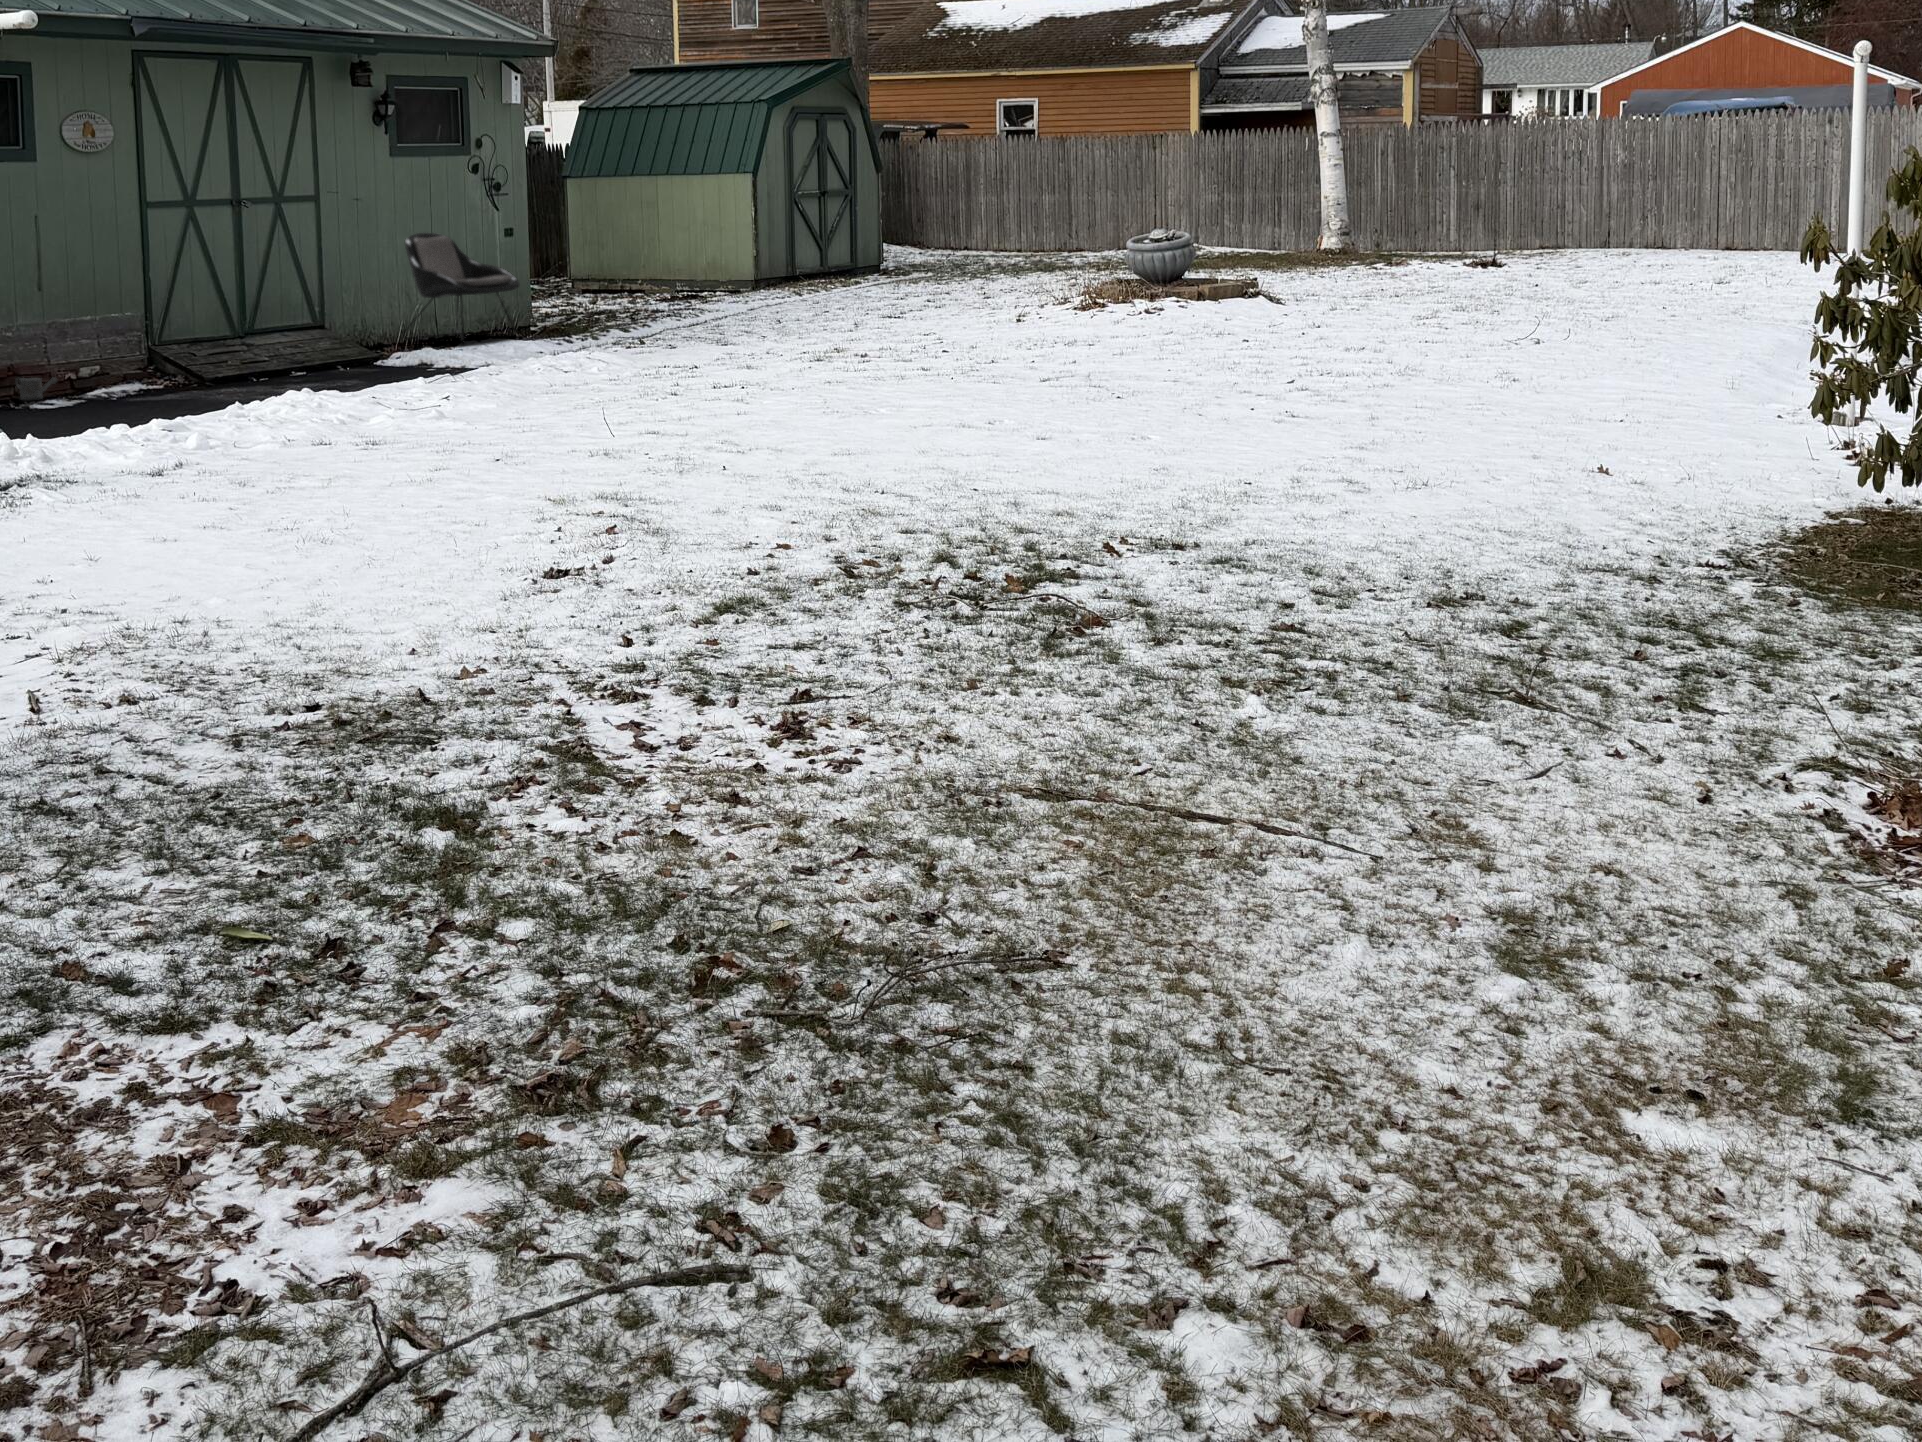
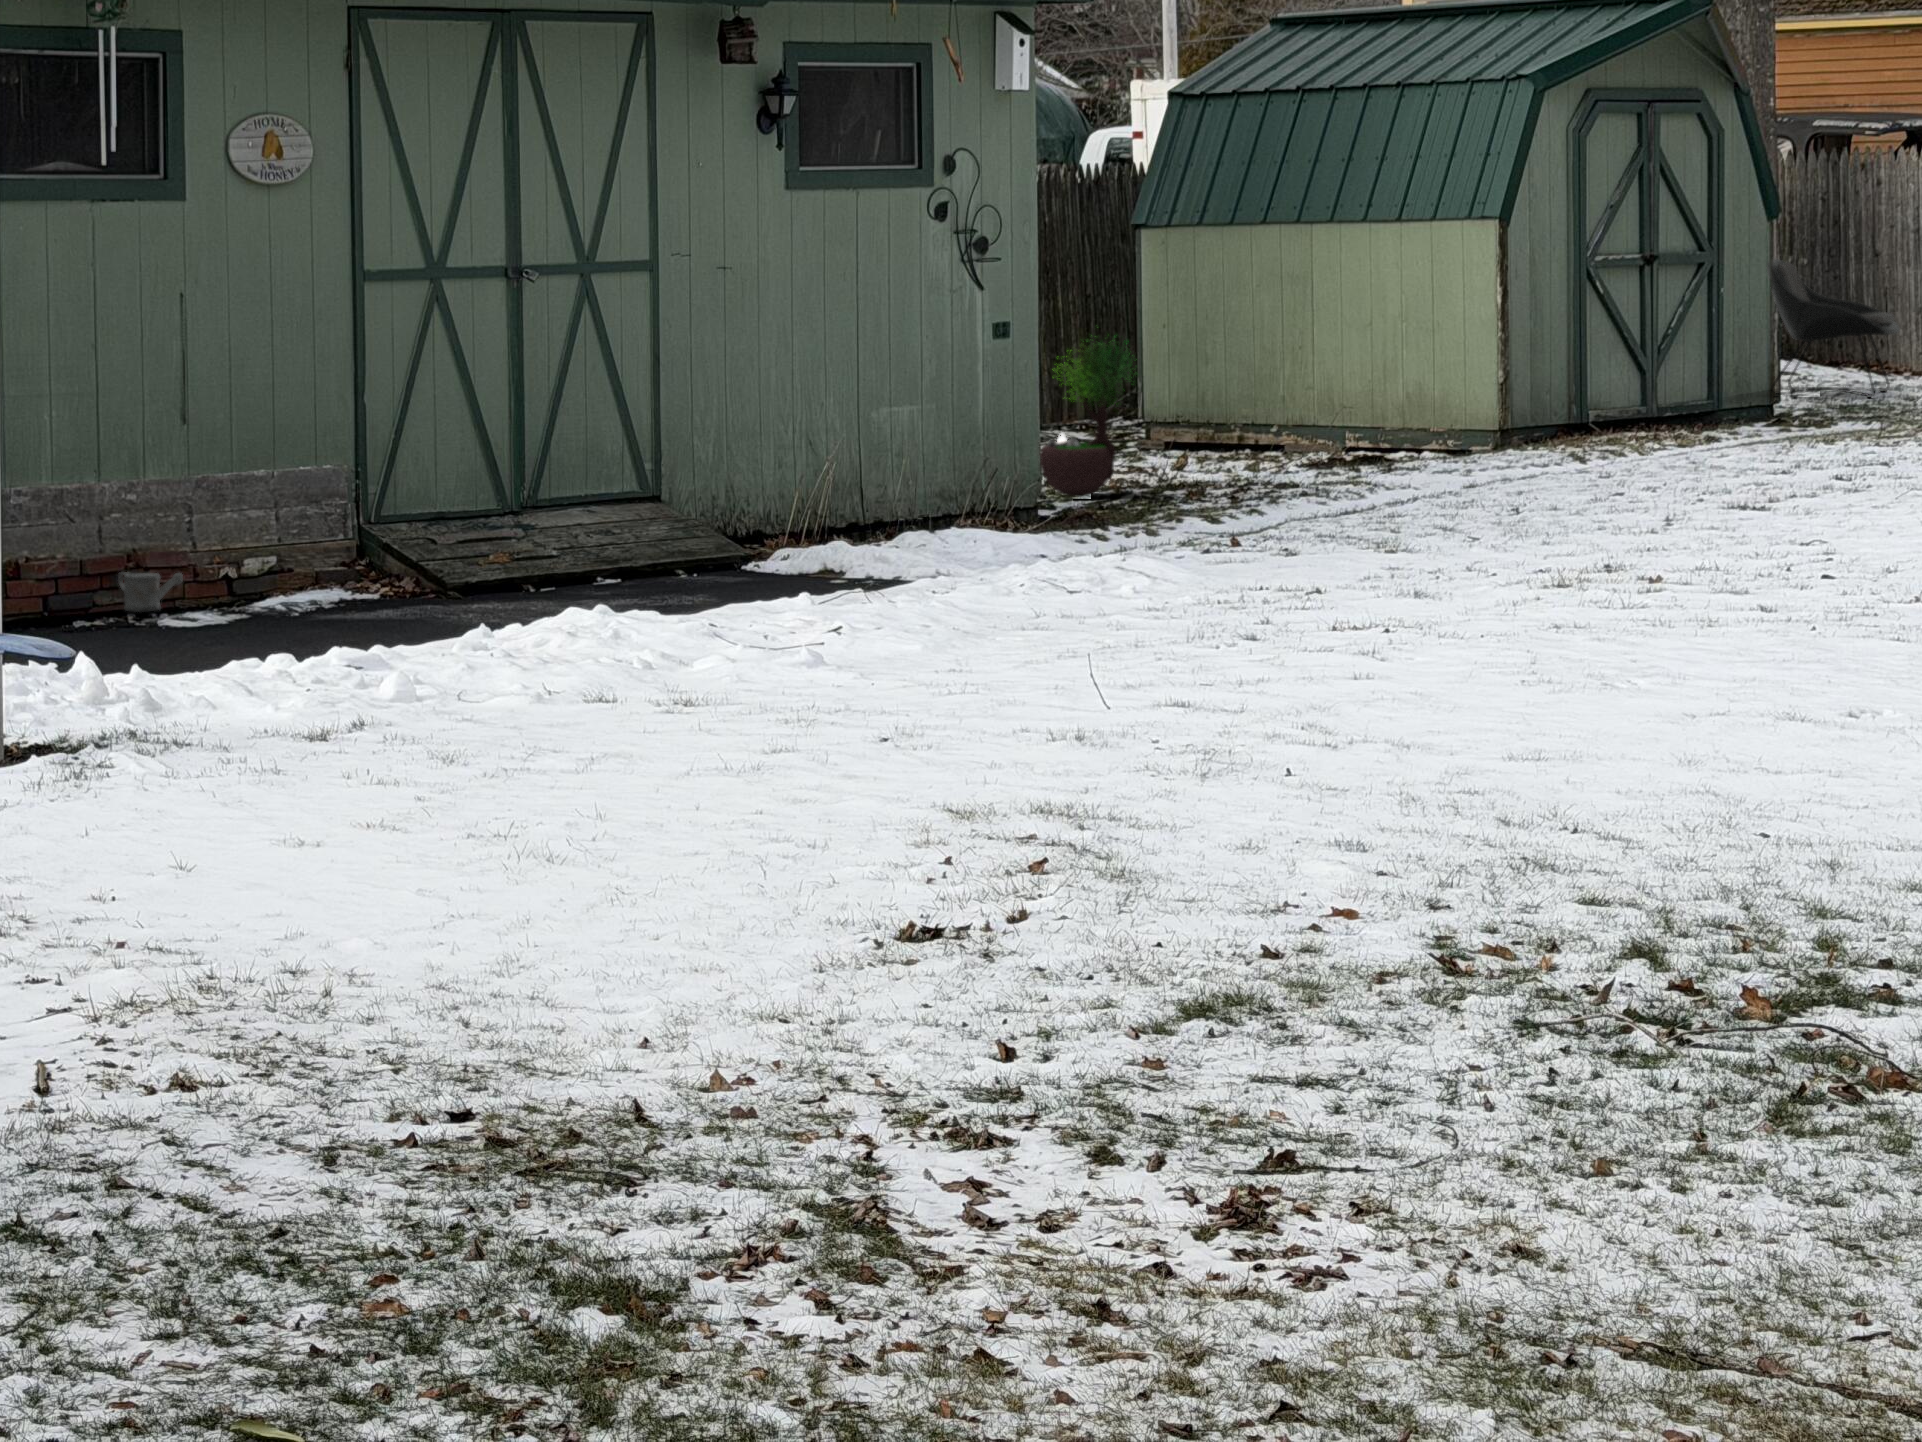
potted tree: none [532,230,584,320] -> present [1040,335,1137,497]
lounge chair: present [403,232,520,343] -> present [1767,258,1899,398]

